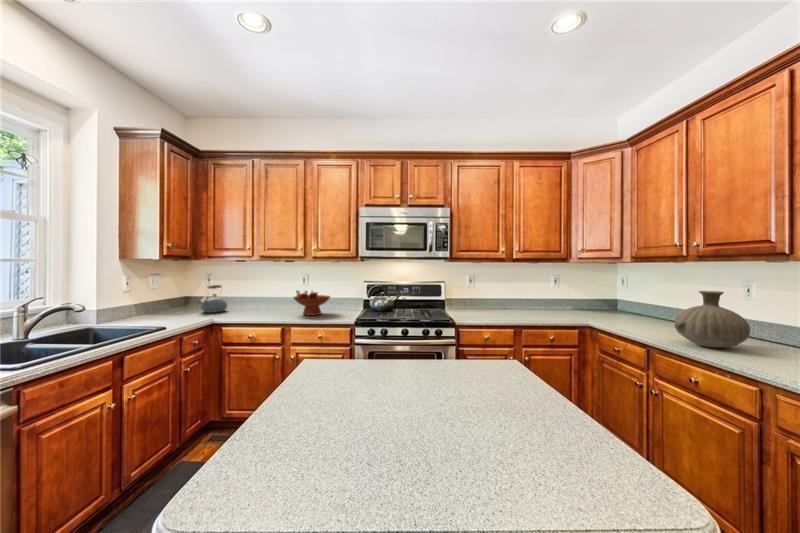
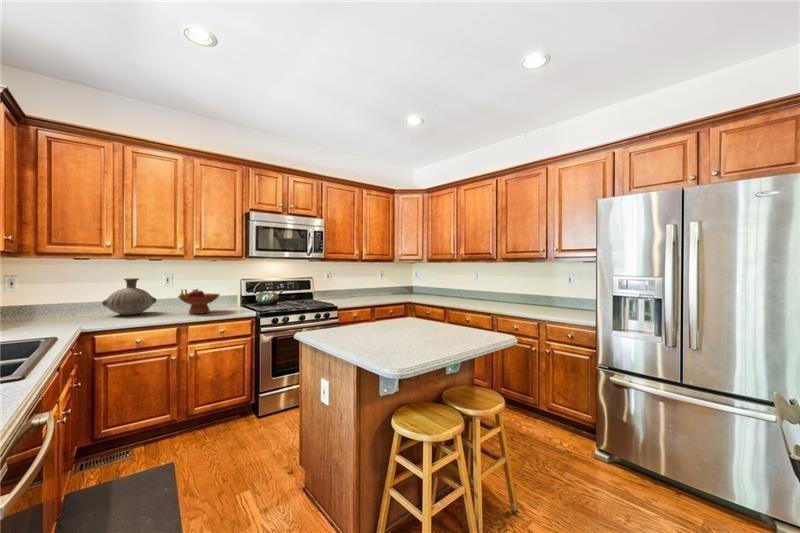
kettle: present [201,285,227,313] -> none [25,289,67,324]
vase: present [675,291,750,348] -> present [102,278,157,315]

